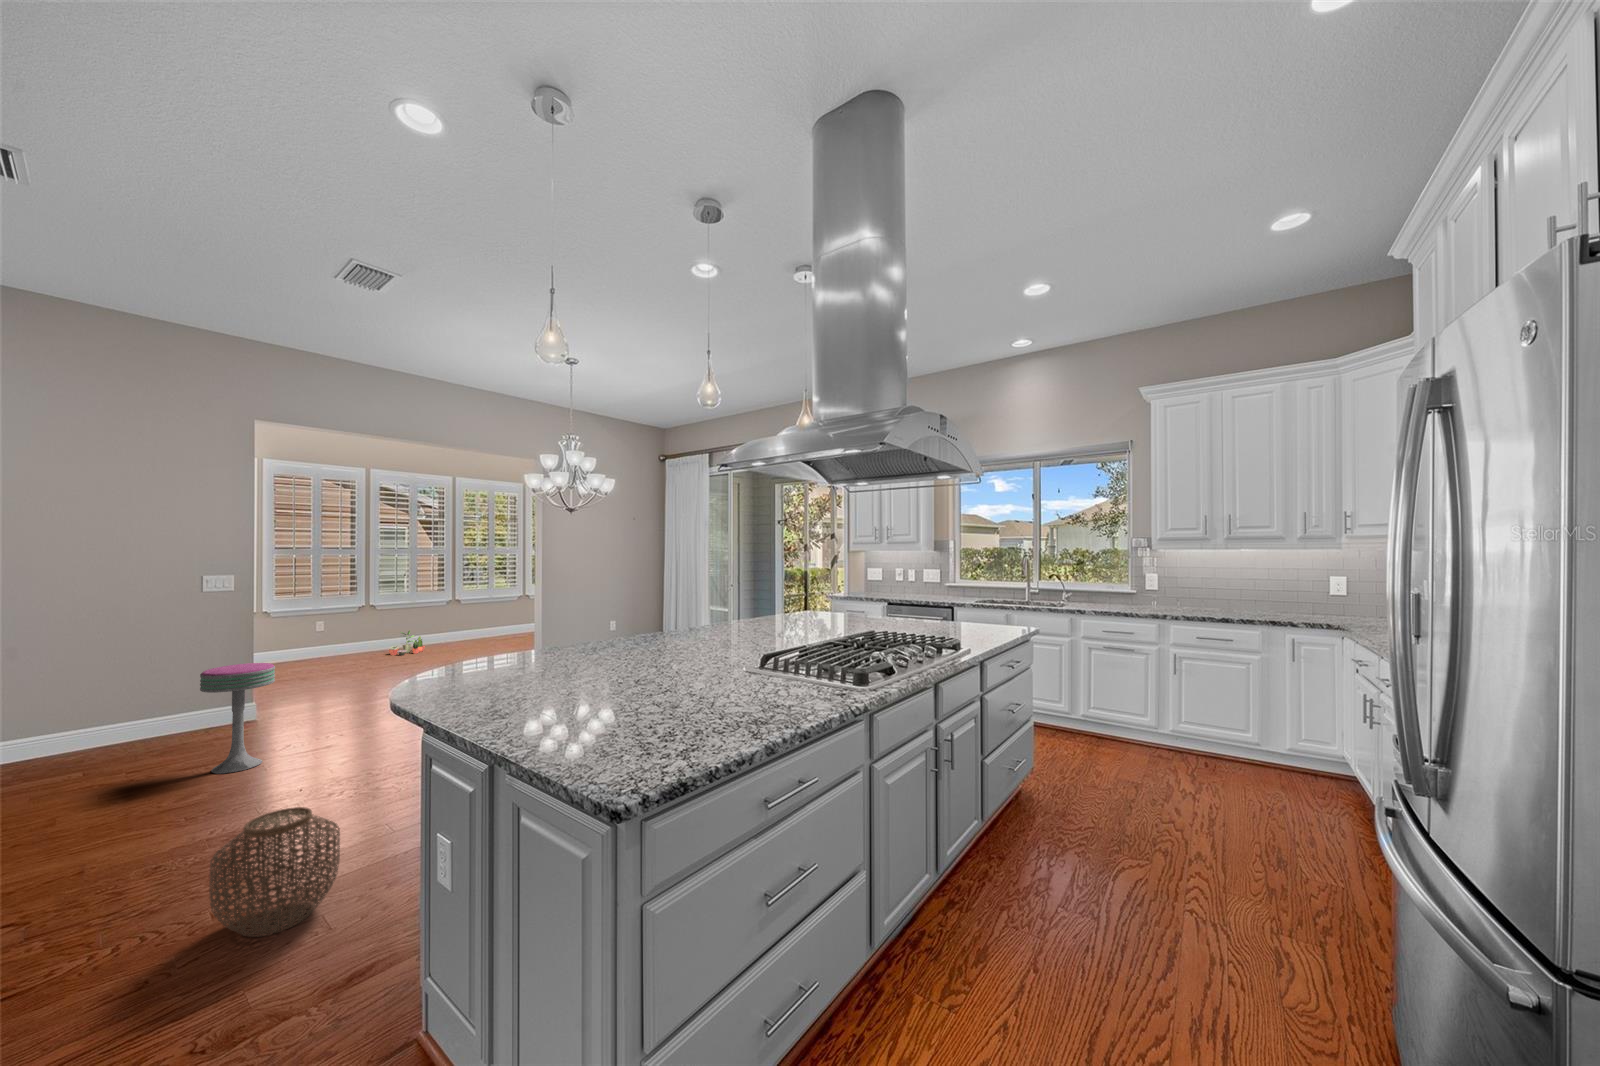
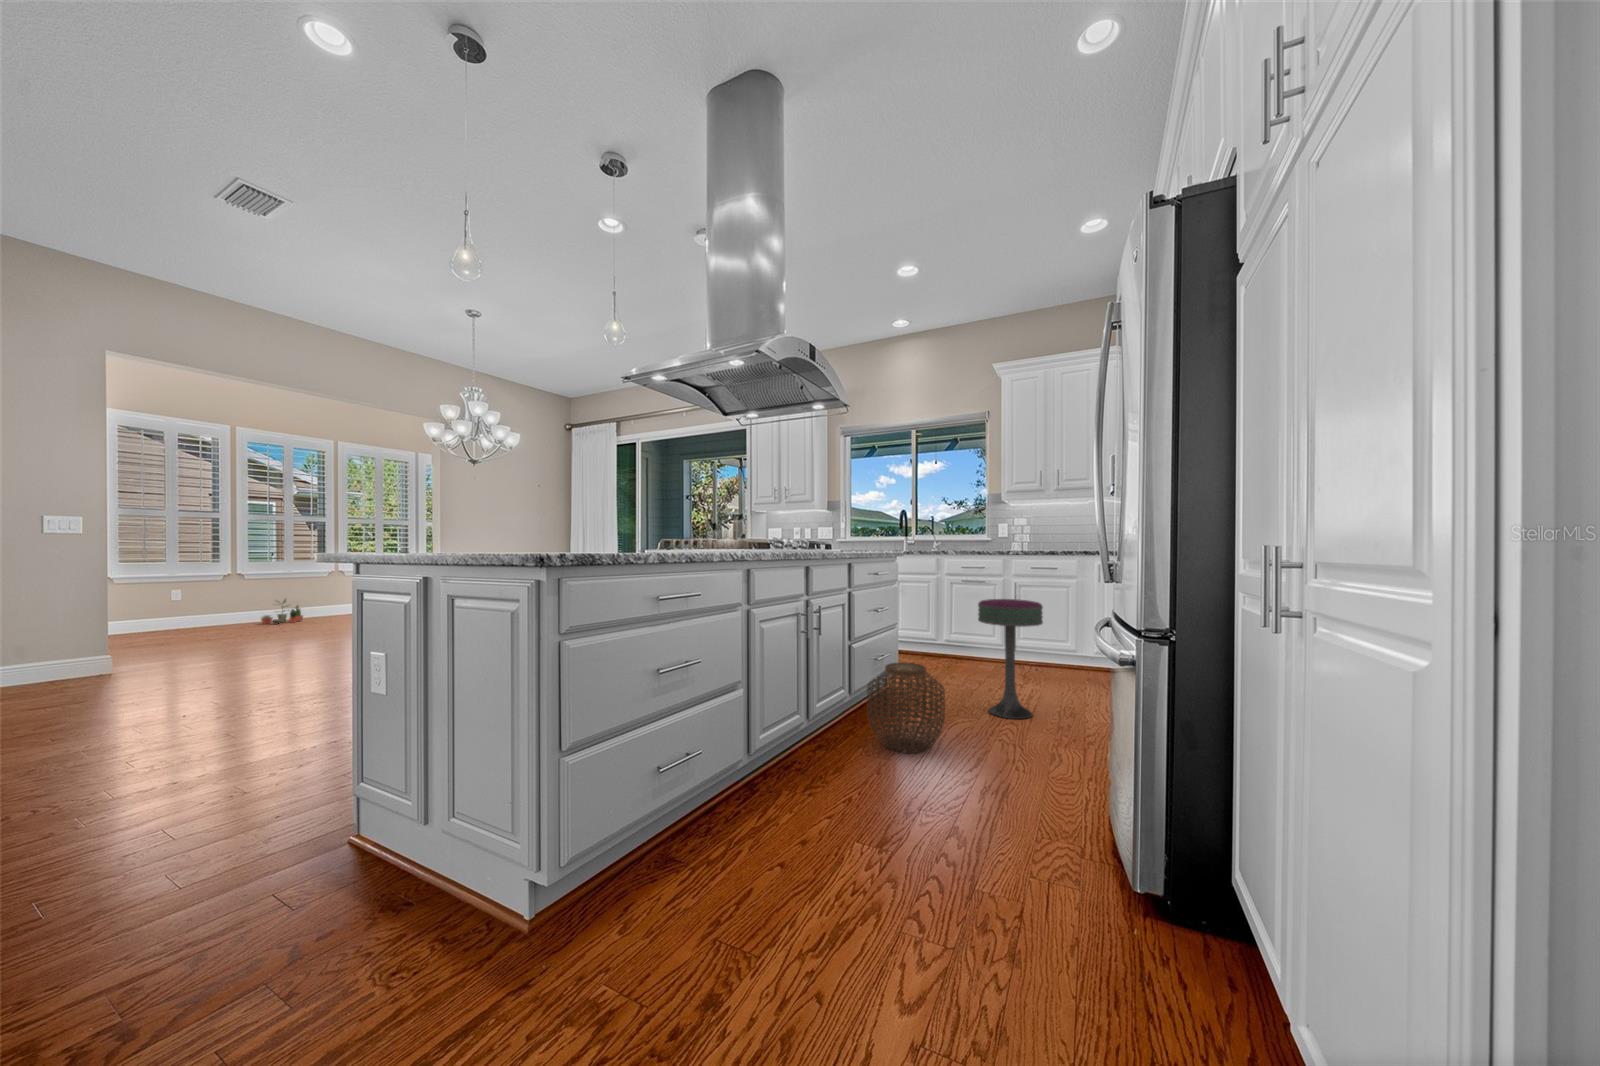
bar stool: present [200,663,275,774] -> present [978,599,1043,719]
woven basket: present [209,807,340,937] -> present [867,662,945,754]

